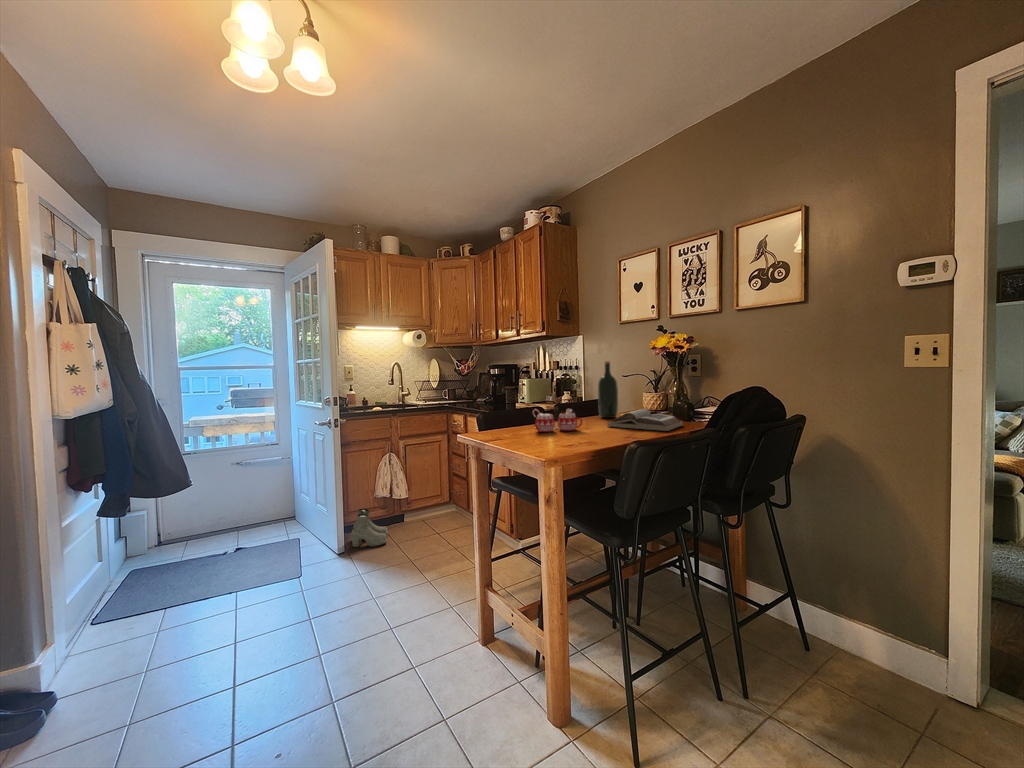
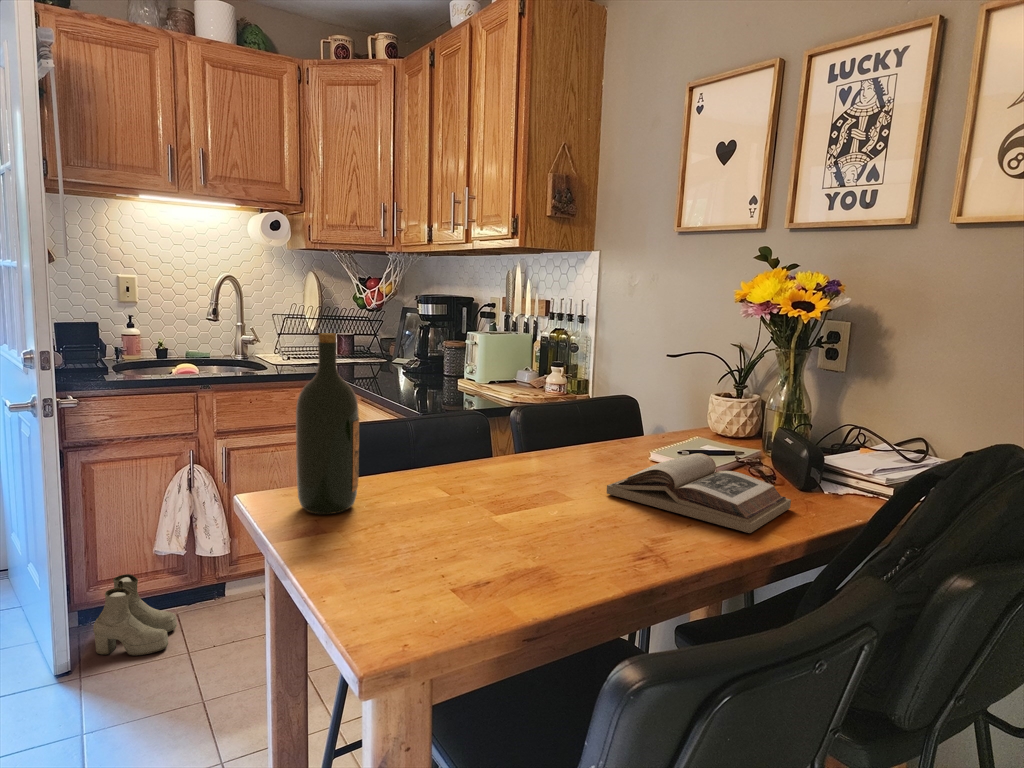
wine bottle: present [598,361,618,418] -> present [296,333,359,514]
mug: present [533,409,582,432] -> none [419,442,542,505]

